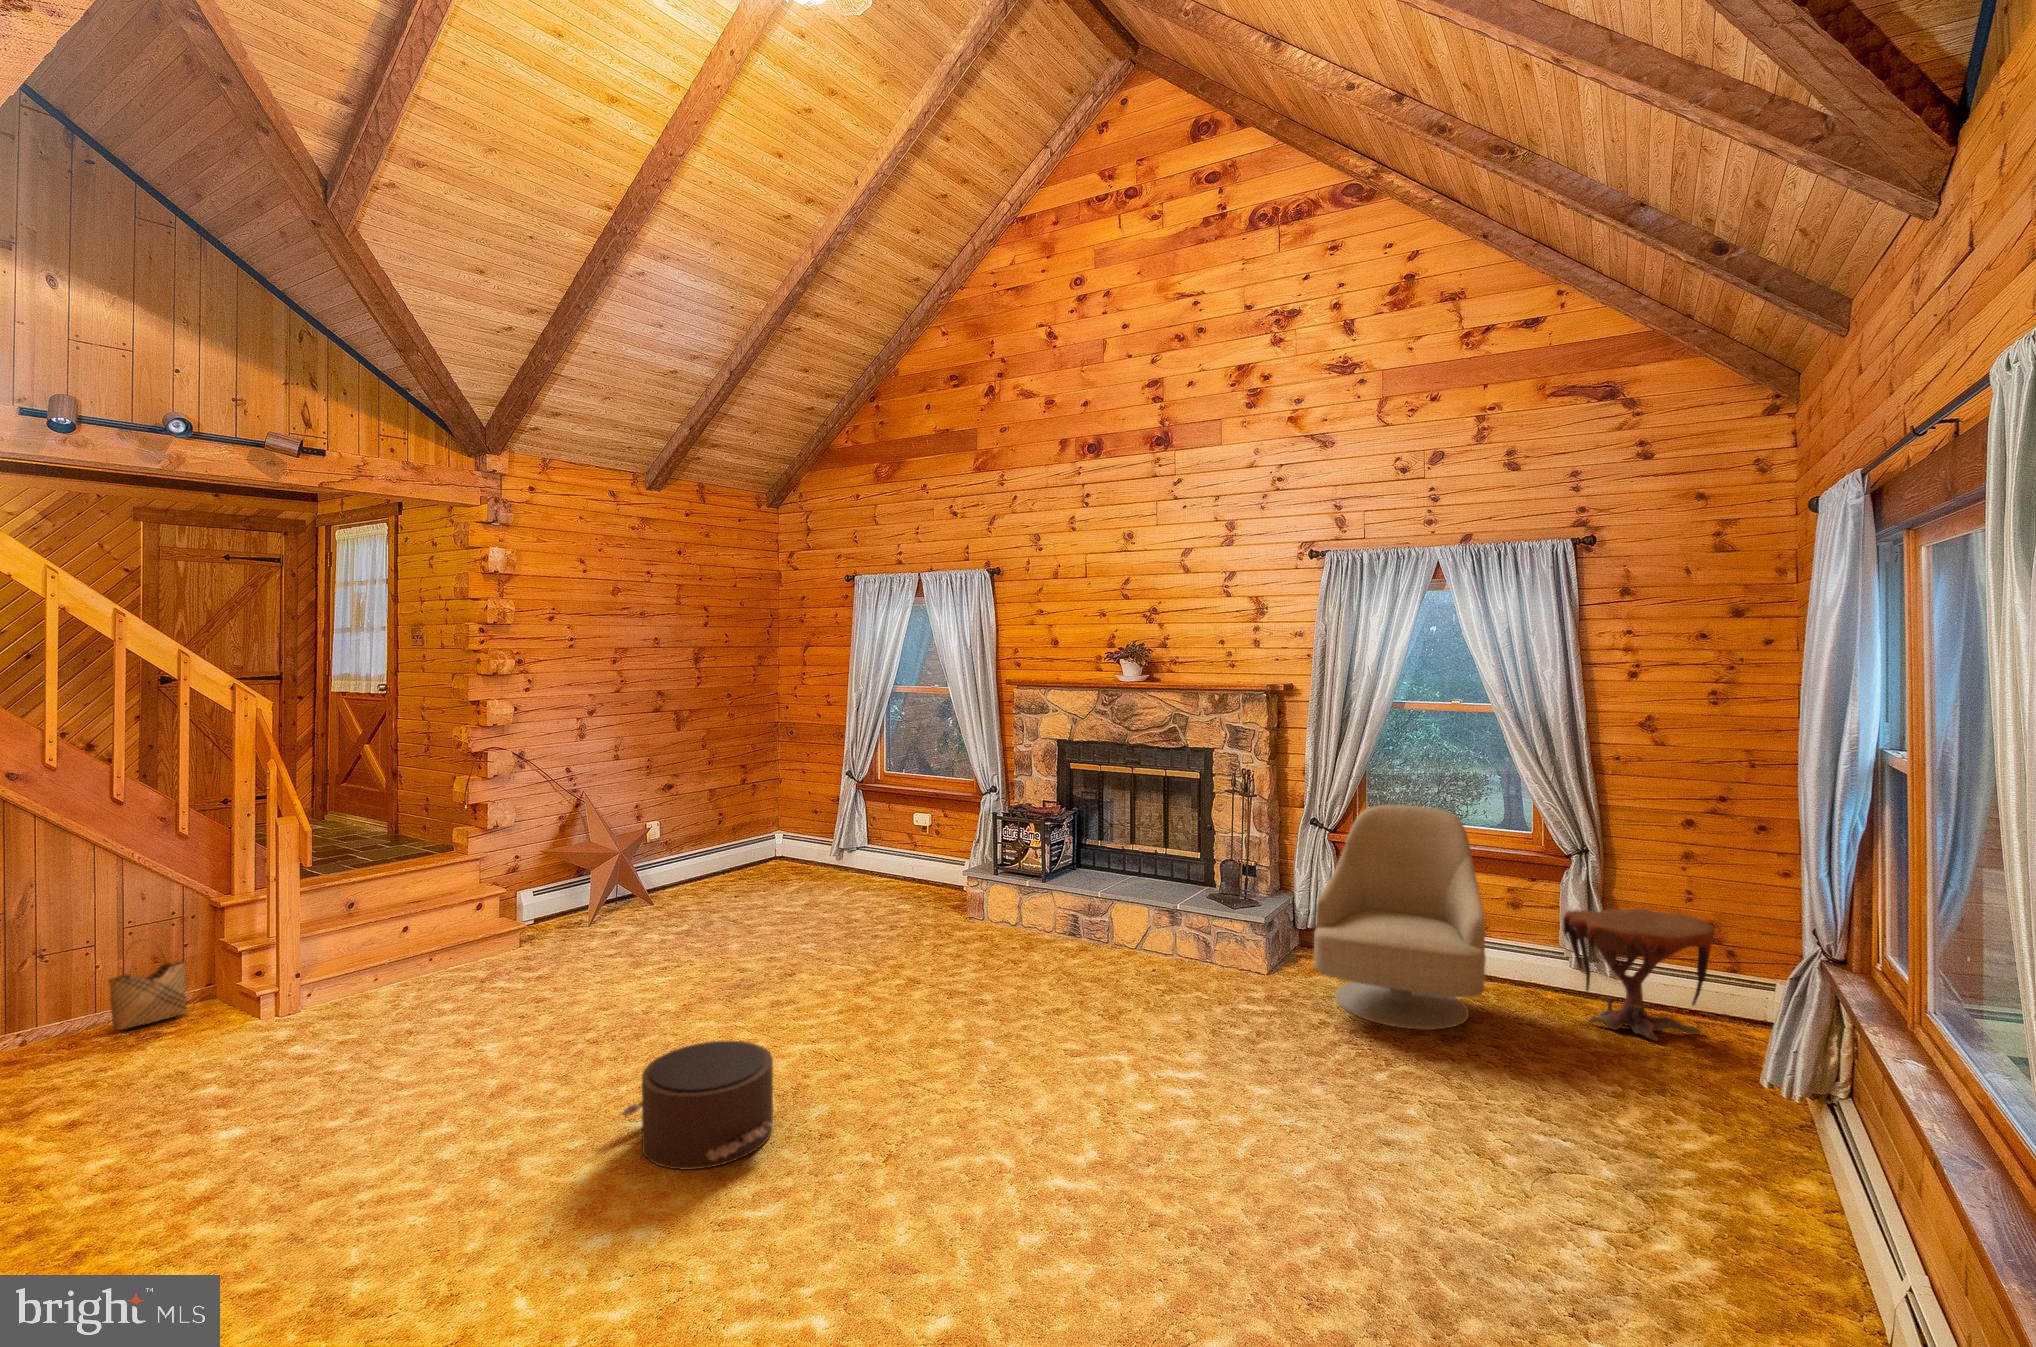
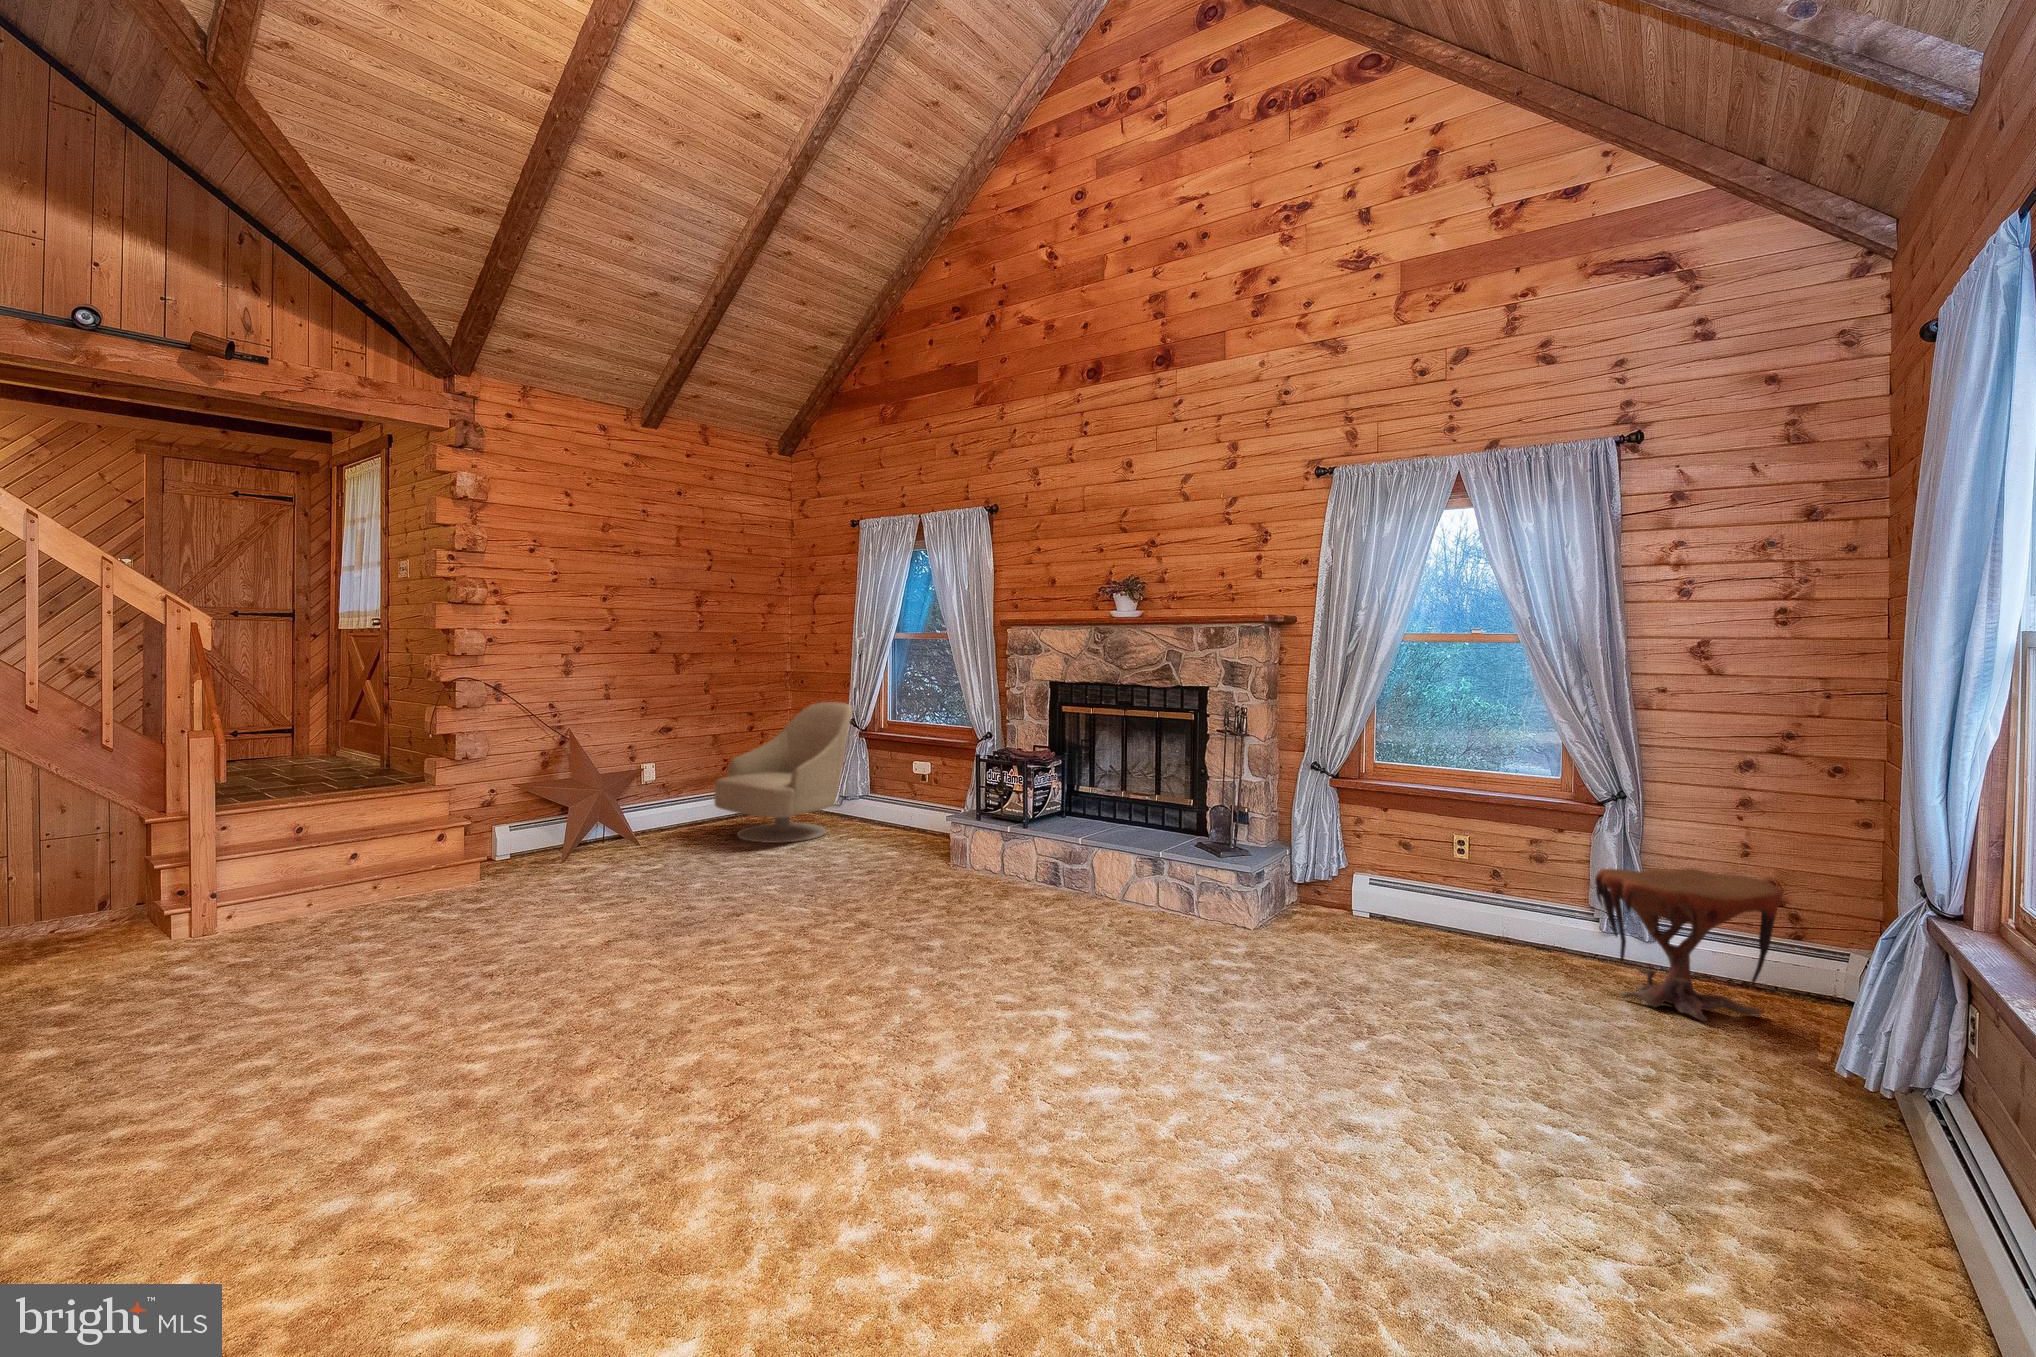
armchair: present [1314,805,1486,1030] -> present [714,702,852,843]
woven basket: present [109,940,187,1030] -> none [39,846,126,936]
pouf: present [621,1041,776,1170] -> none [475,966,646,1104]

